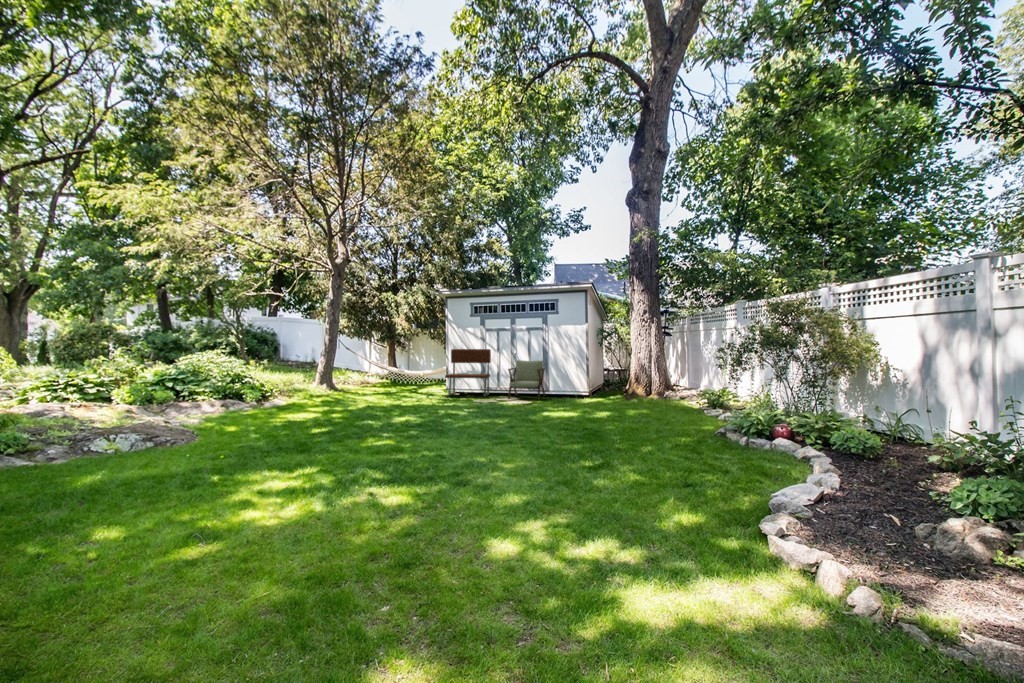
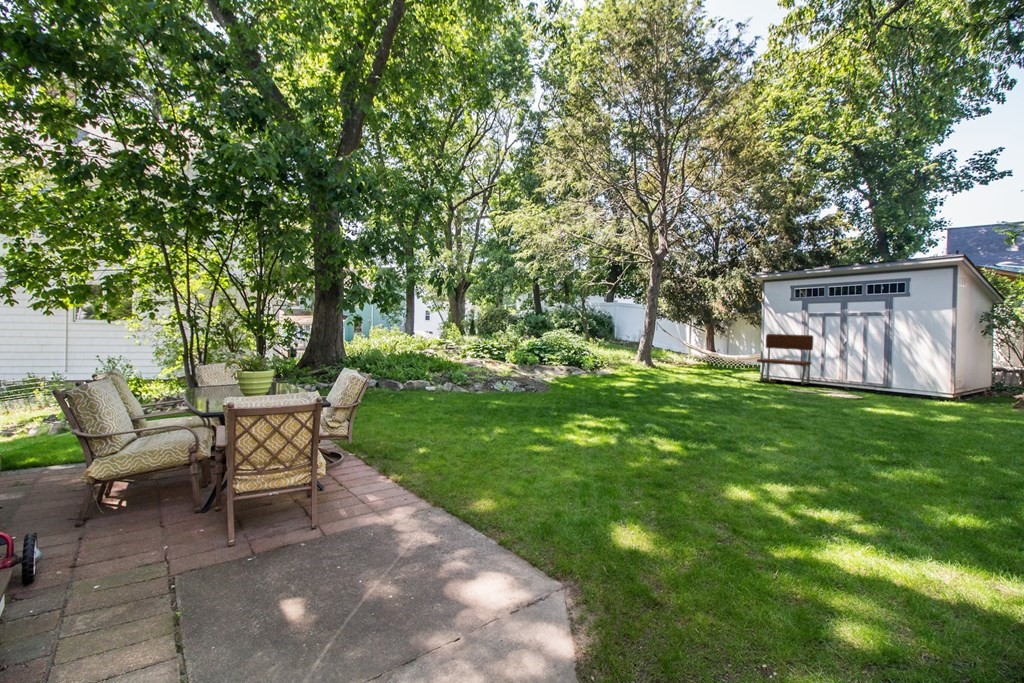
lounge chair: present [508,360,545,400] -> none [830,349,885,394]

